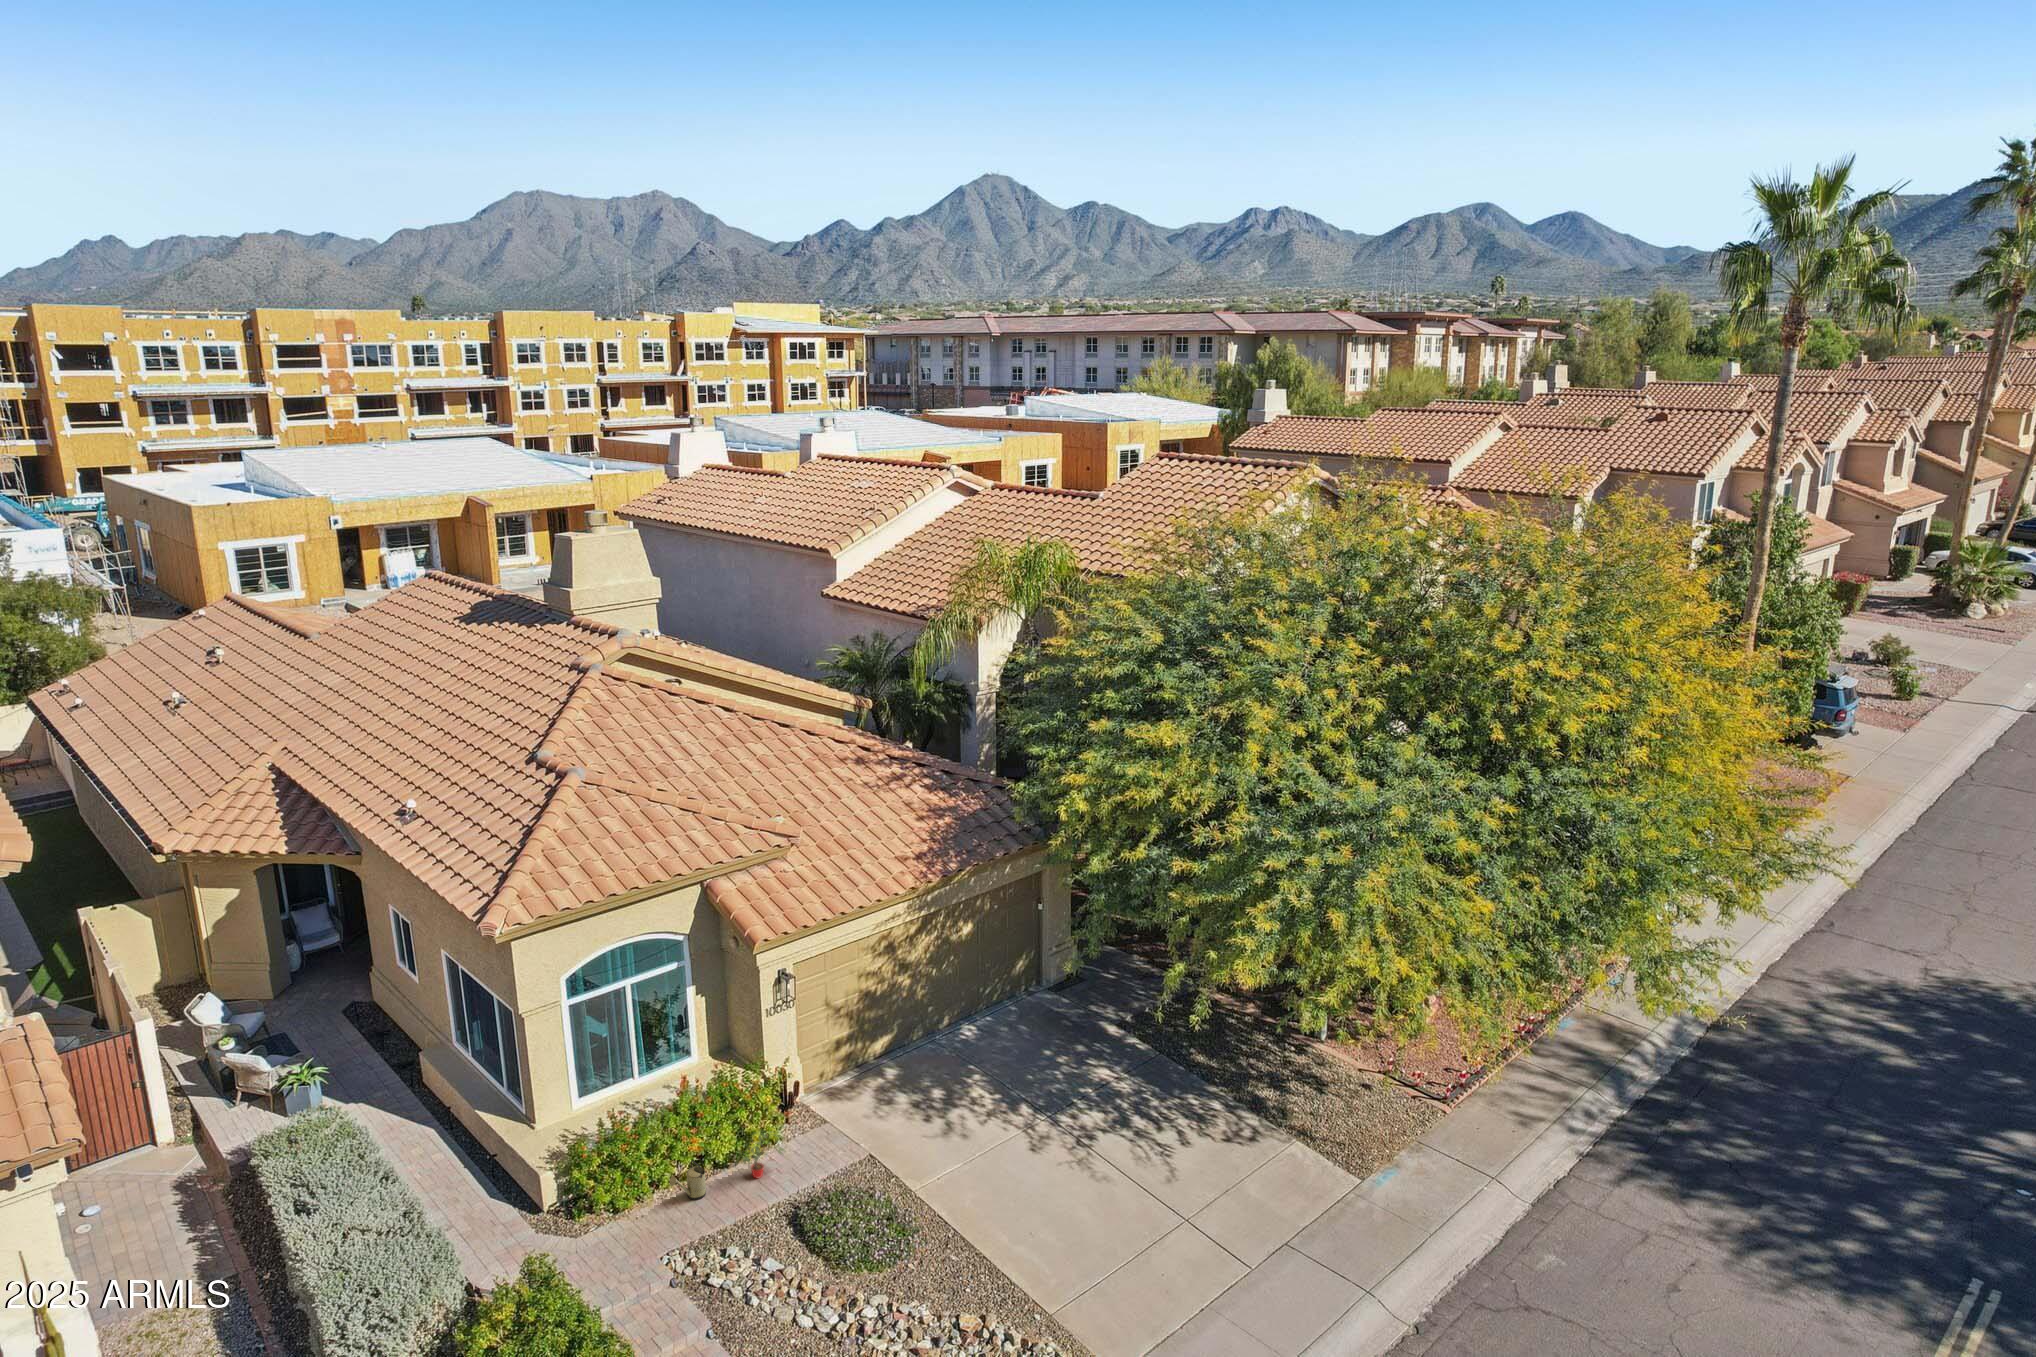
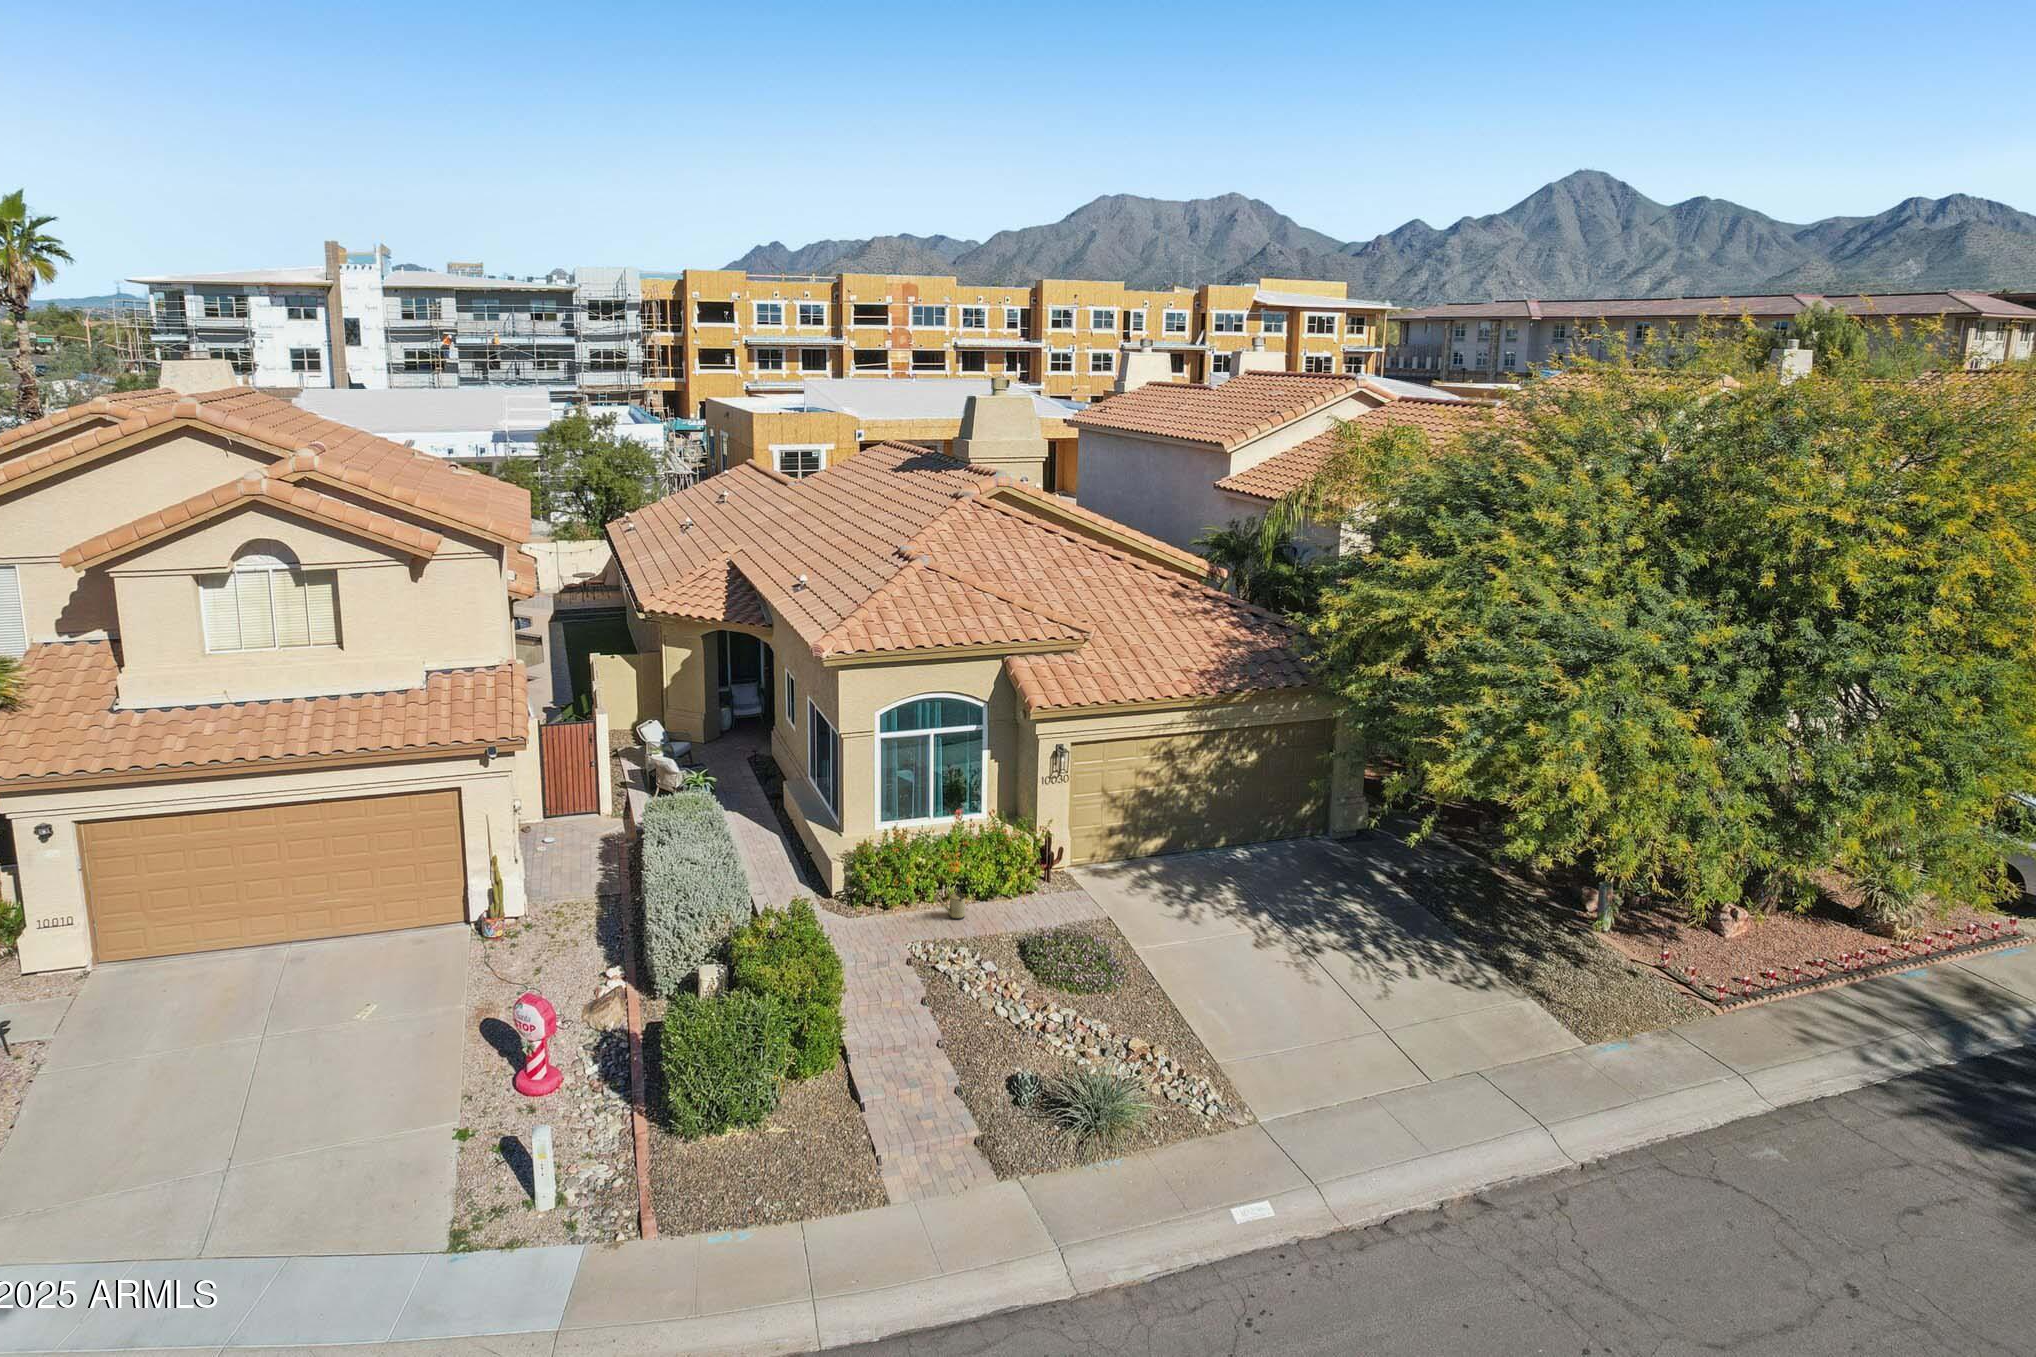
potted plant: present [735,1132,784,1178] -> none [989,877,1039,917]

